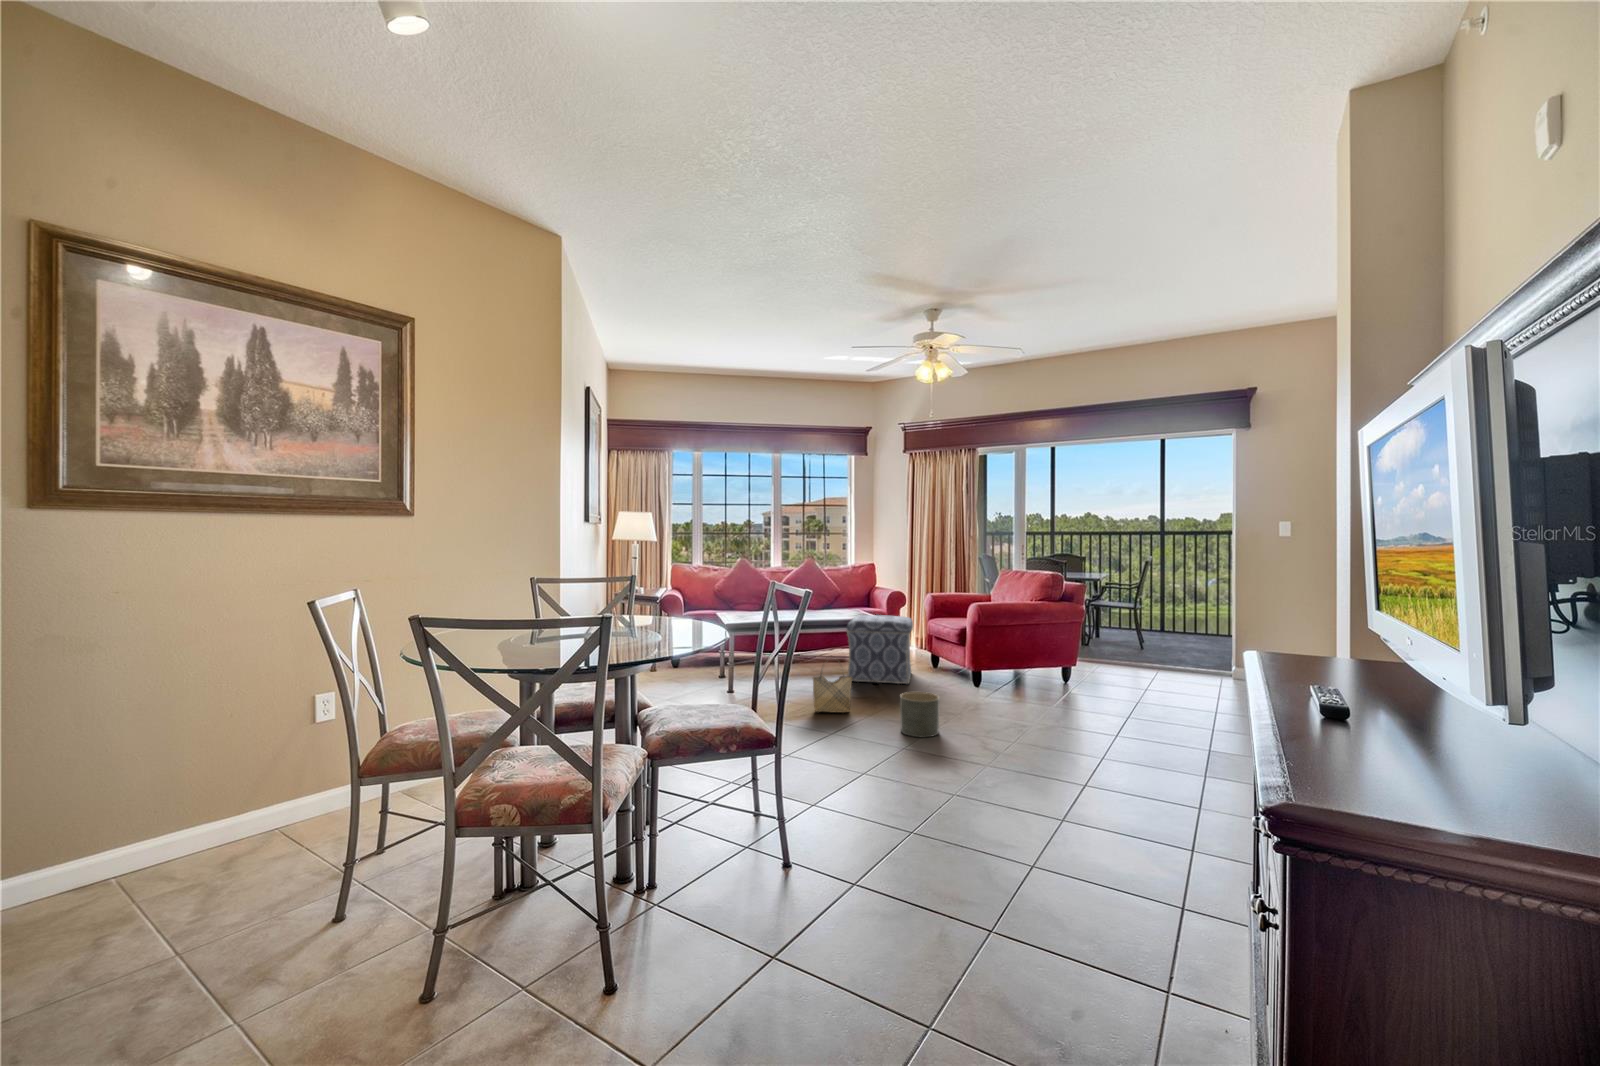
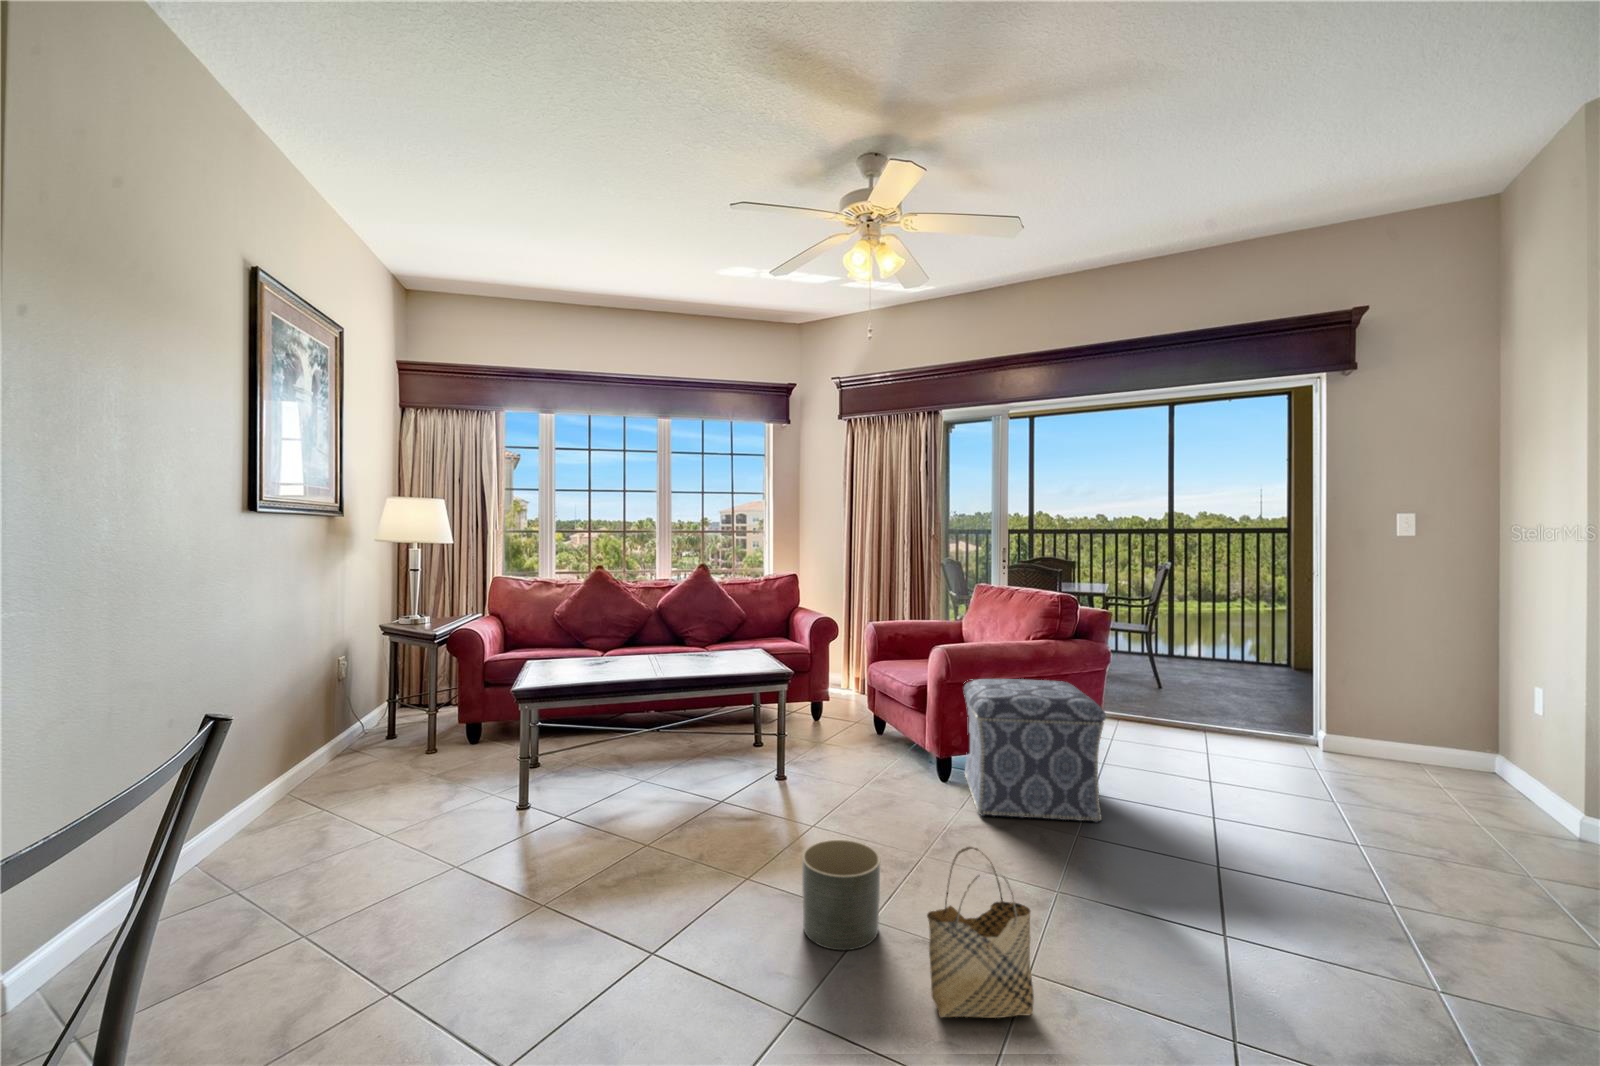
ottoman: present [847,615,913,685] -> present [964,679,1106,823]
woven basket: present [813,663,852,713] -> present [927,847,1034,1018]

